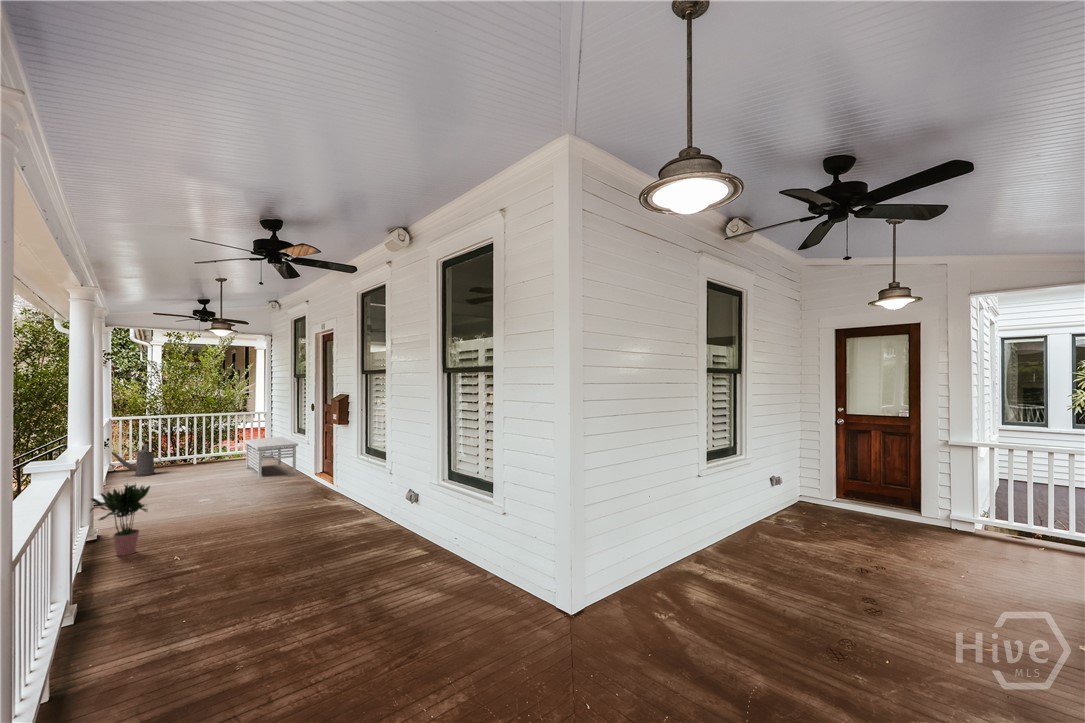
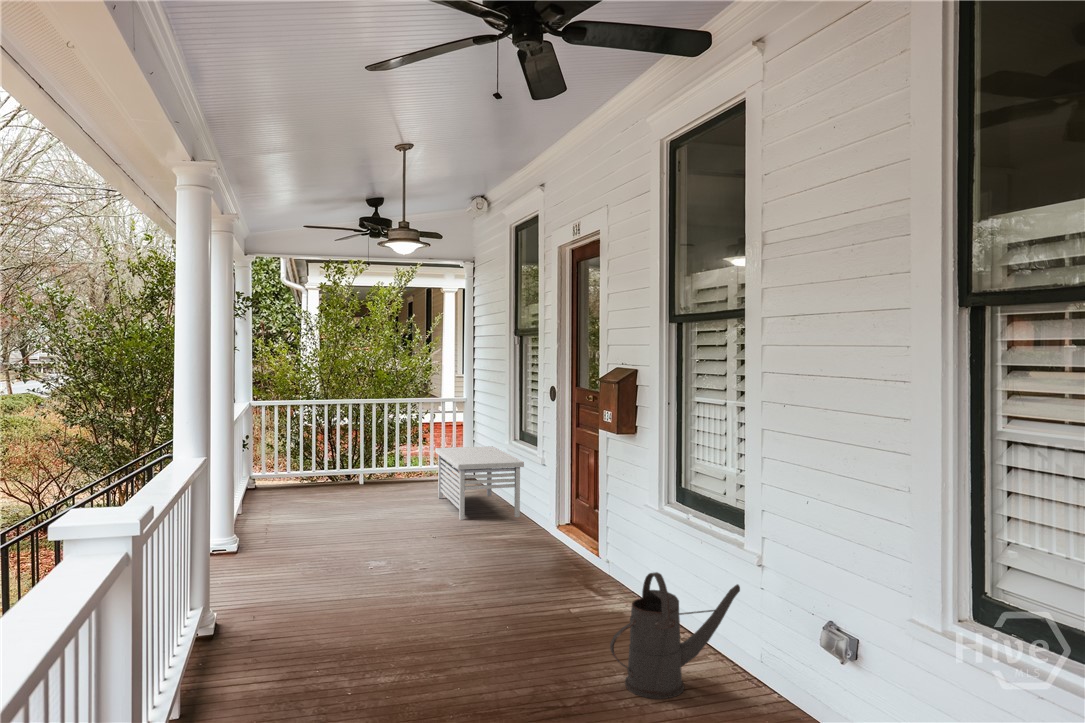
watering can: present [112,444,161,476] -> present [610,572,740,699]
potted plant: present [90,484,150,556] -> none [186,525,292,683]

